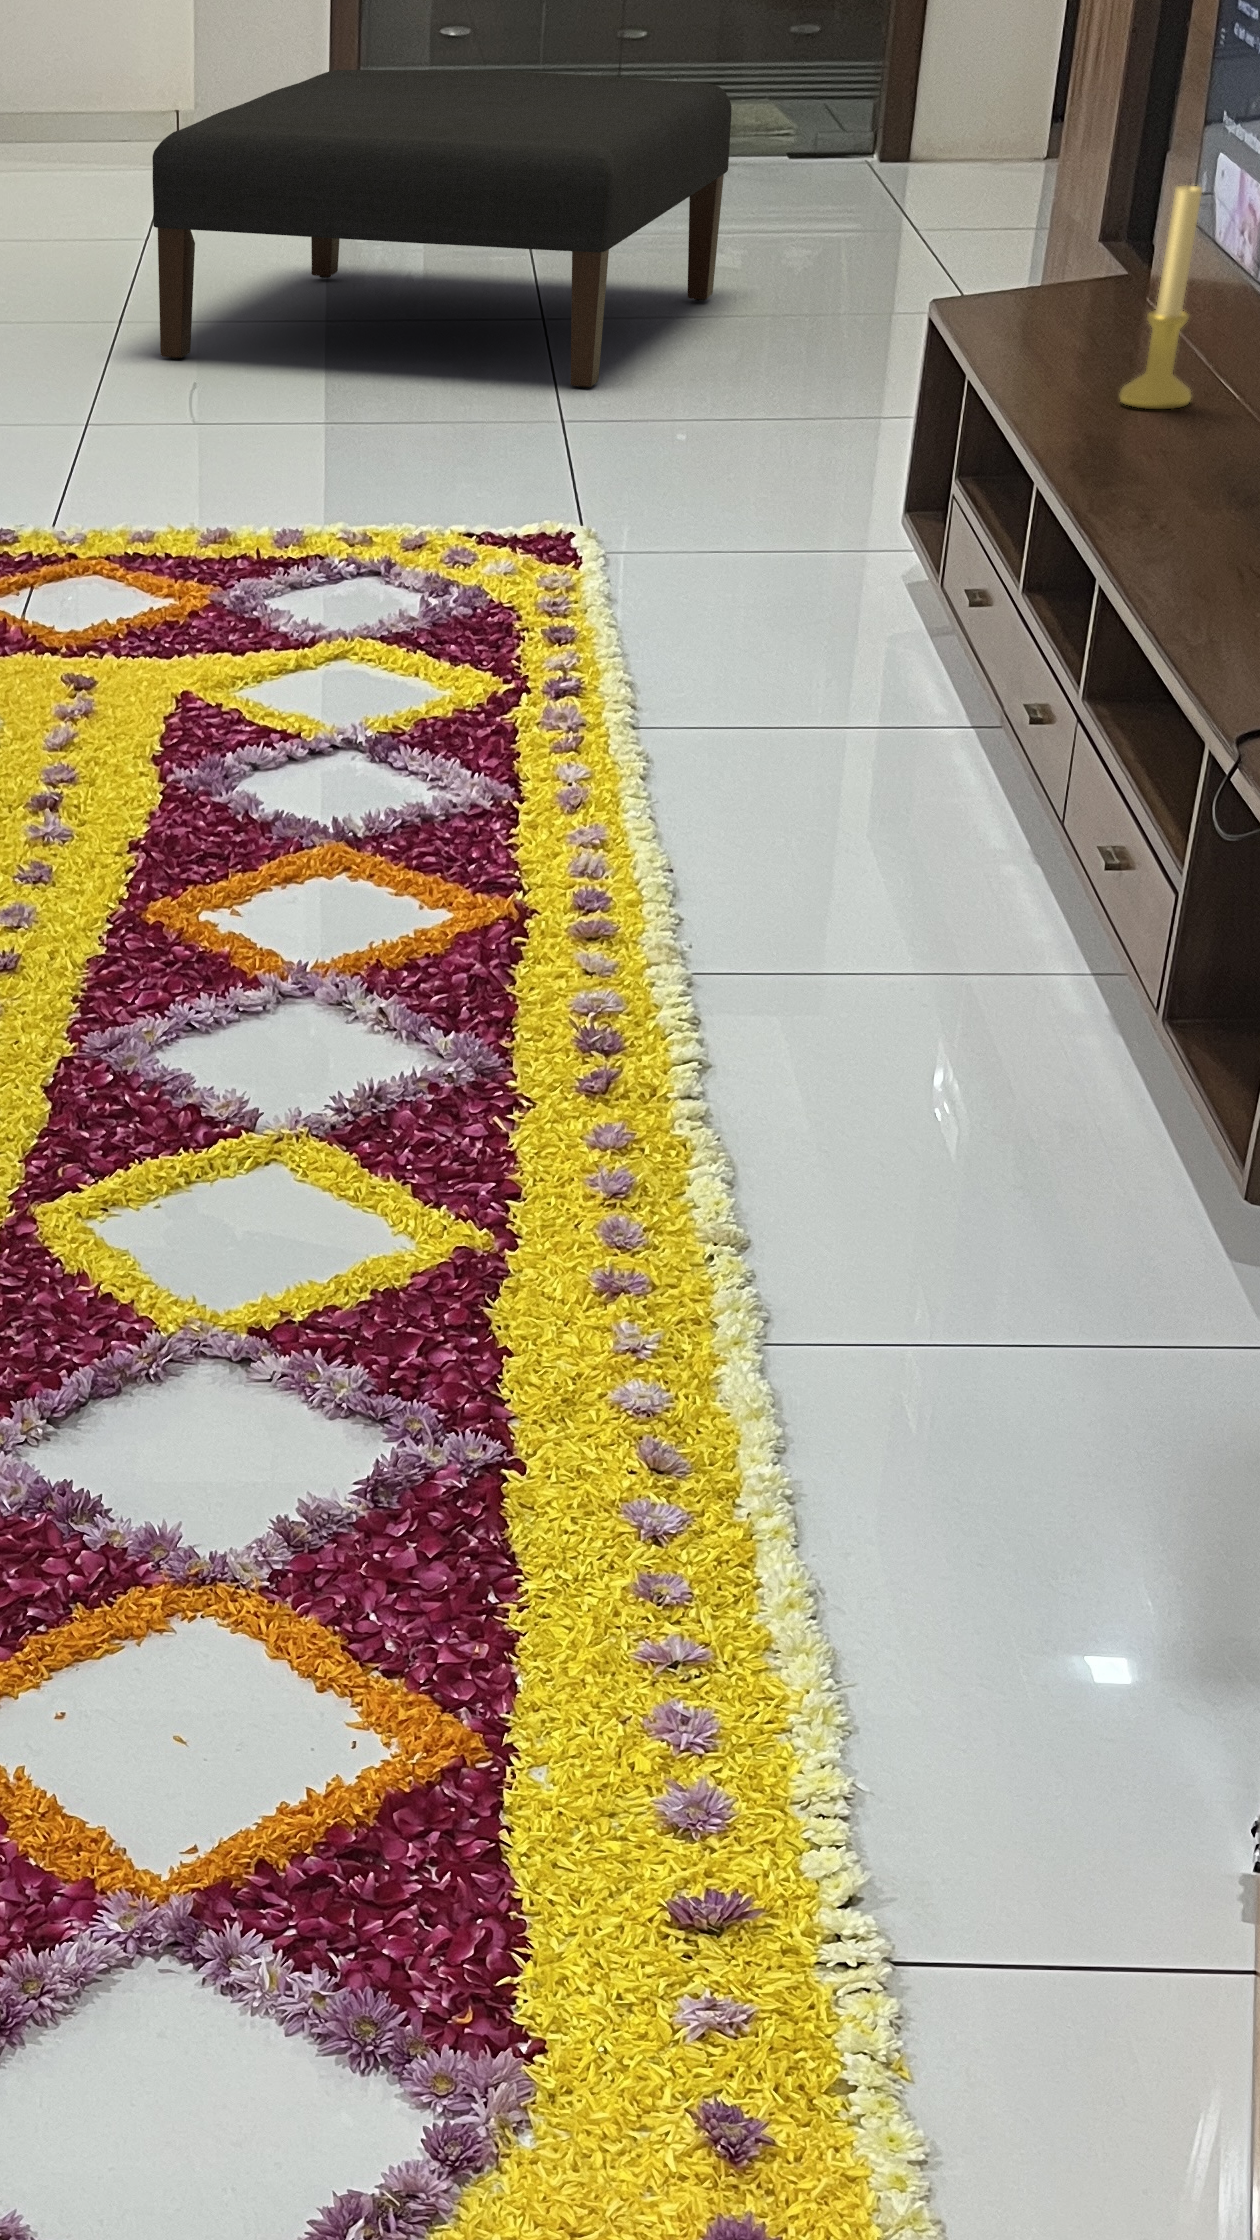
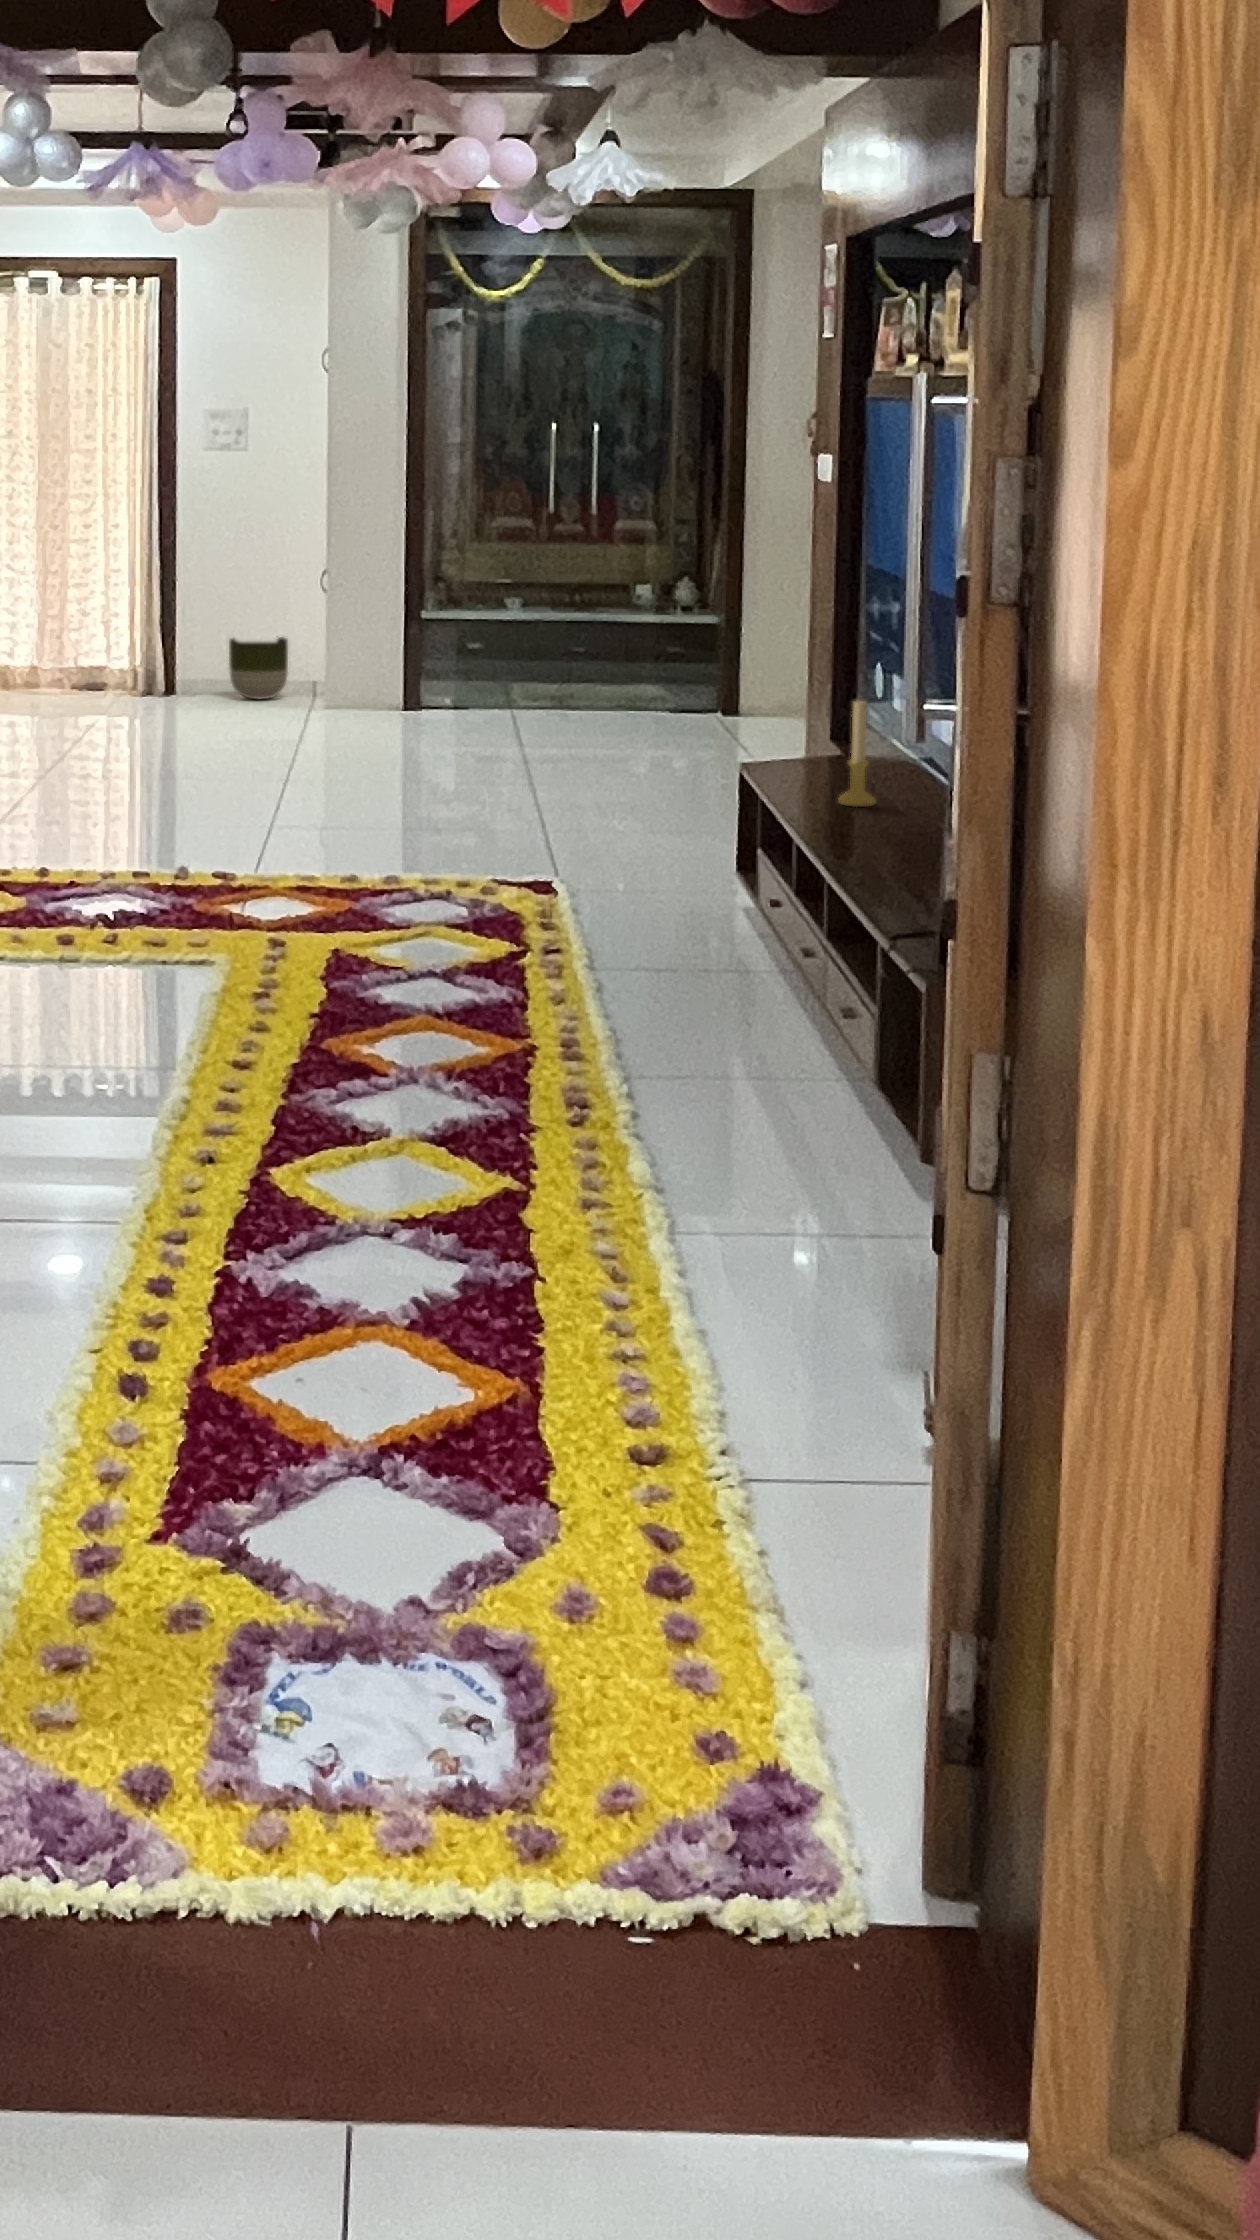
planter: none [27,29,130,153] -> present [229,637,288,700]
ottoman: present [152,70,731,389] -> none [309,654,633,815]

